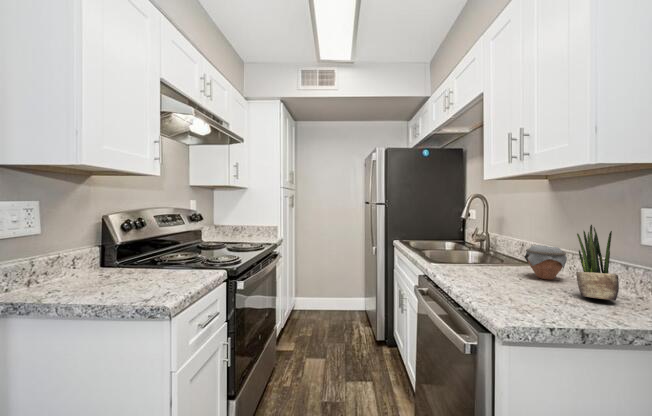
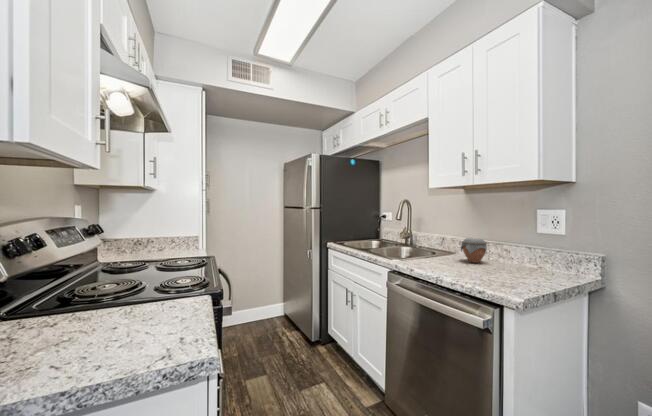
potted plant: present [576,225,619,300] -> none [506,221,531,271]

